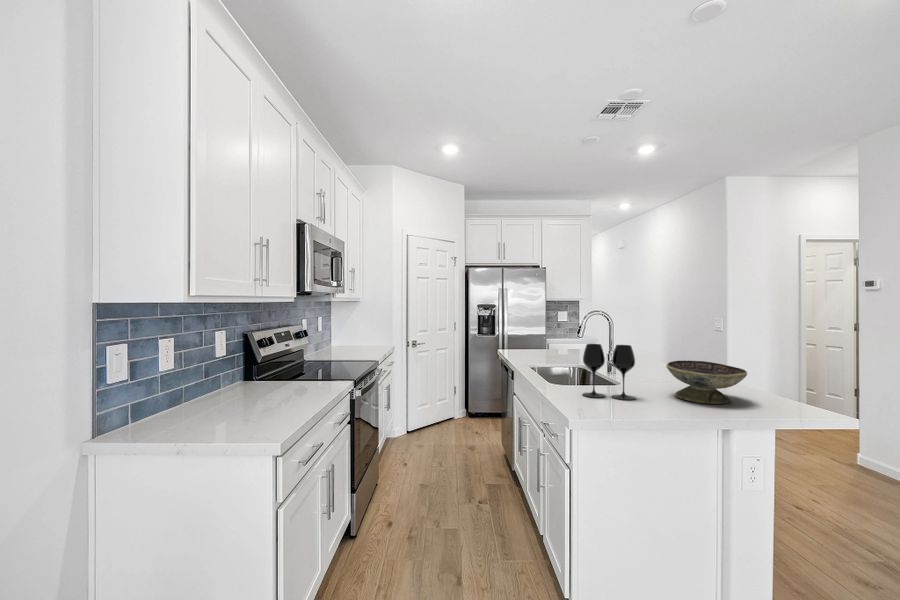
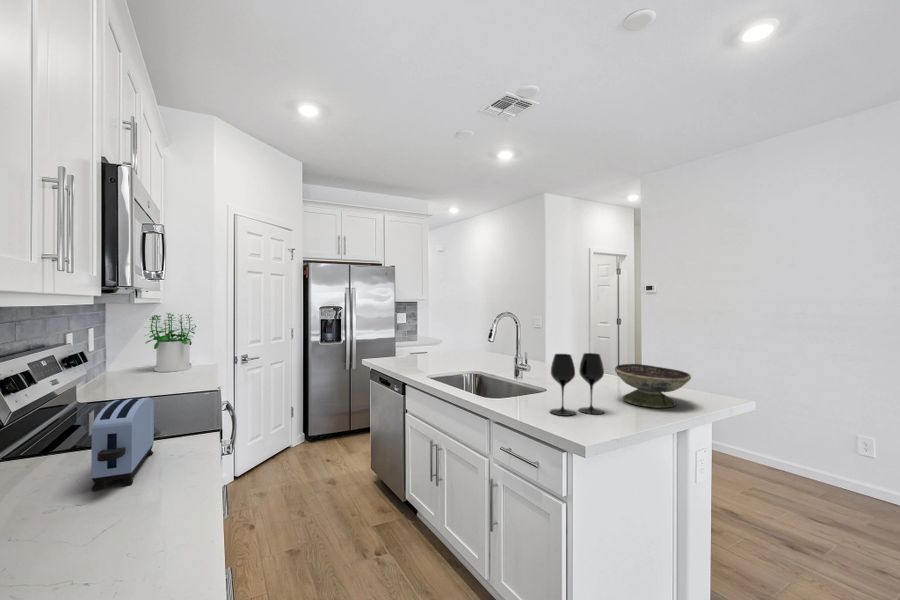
potted plant: none [346,308,379,349] -> present [146,313,196,372]
toaster: none [281,352,316,394] -> present [91,398,154,490]

